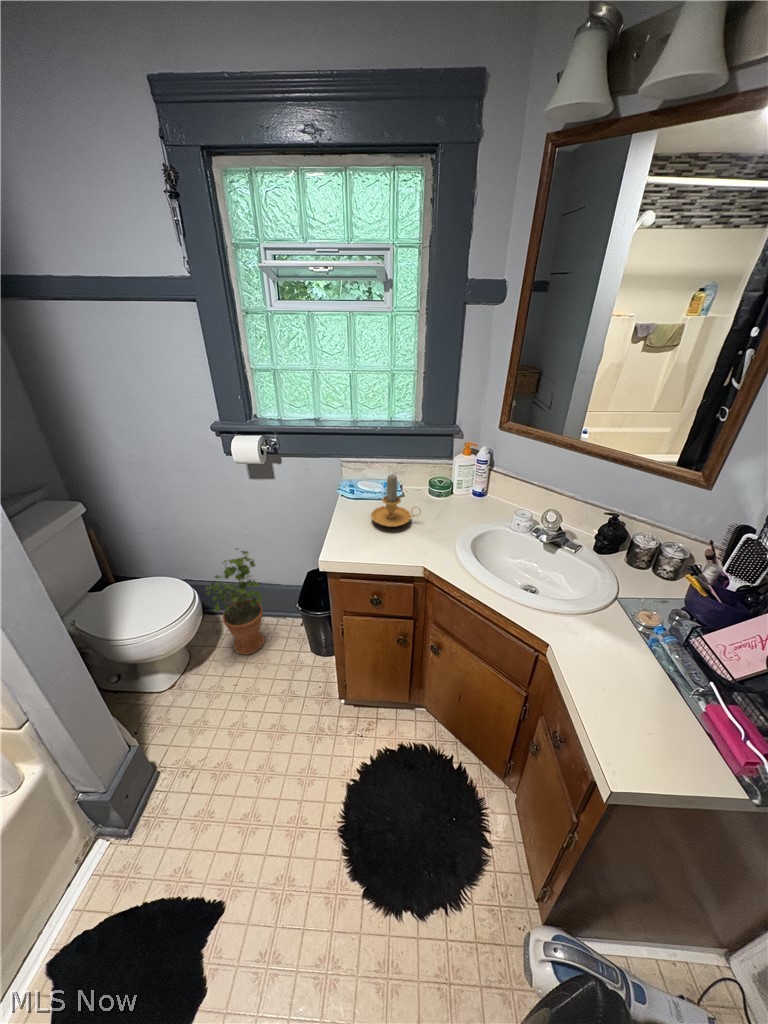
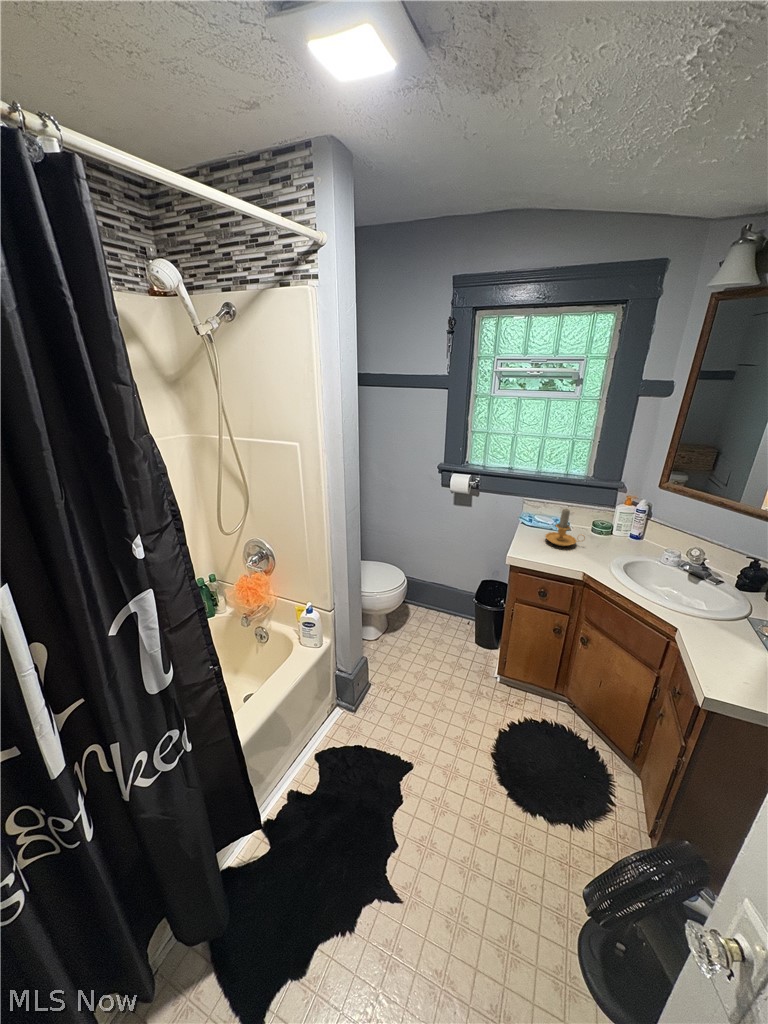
potted plant: present [206,549,265,655] -> none [410,551,446,633]

